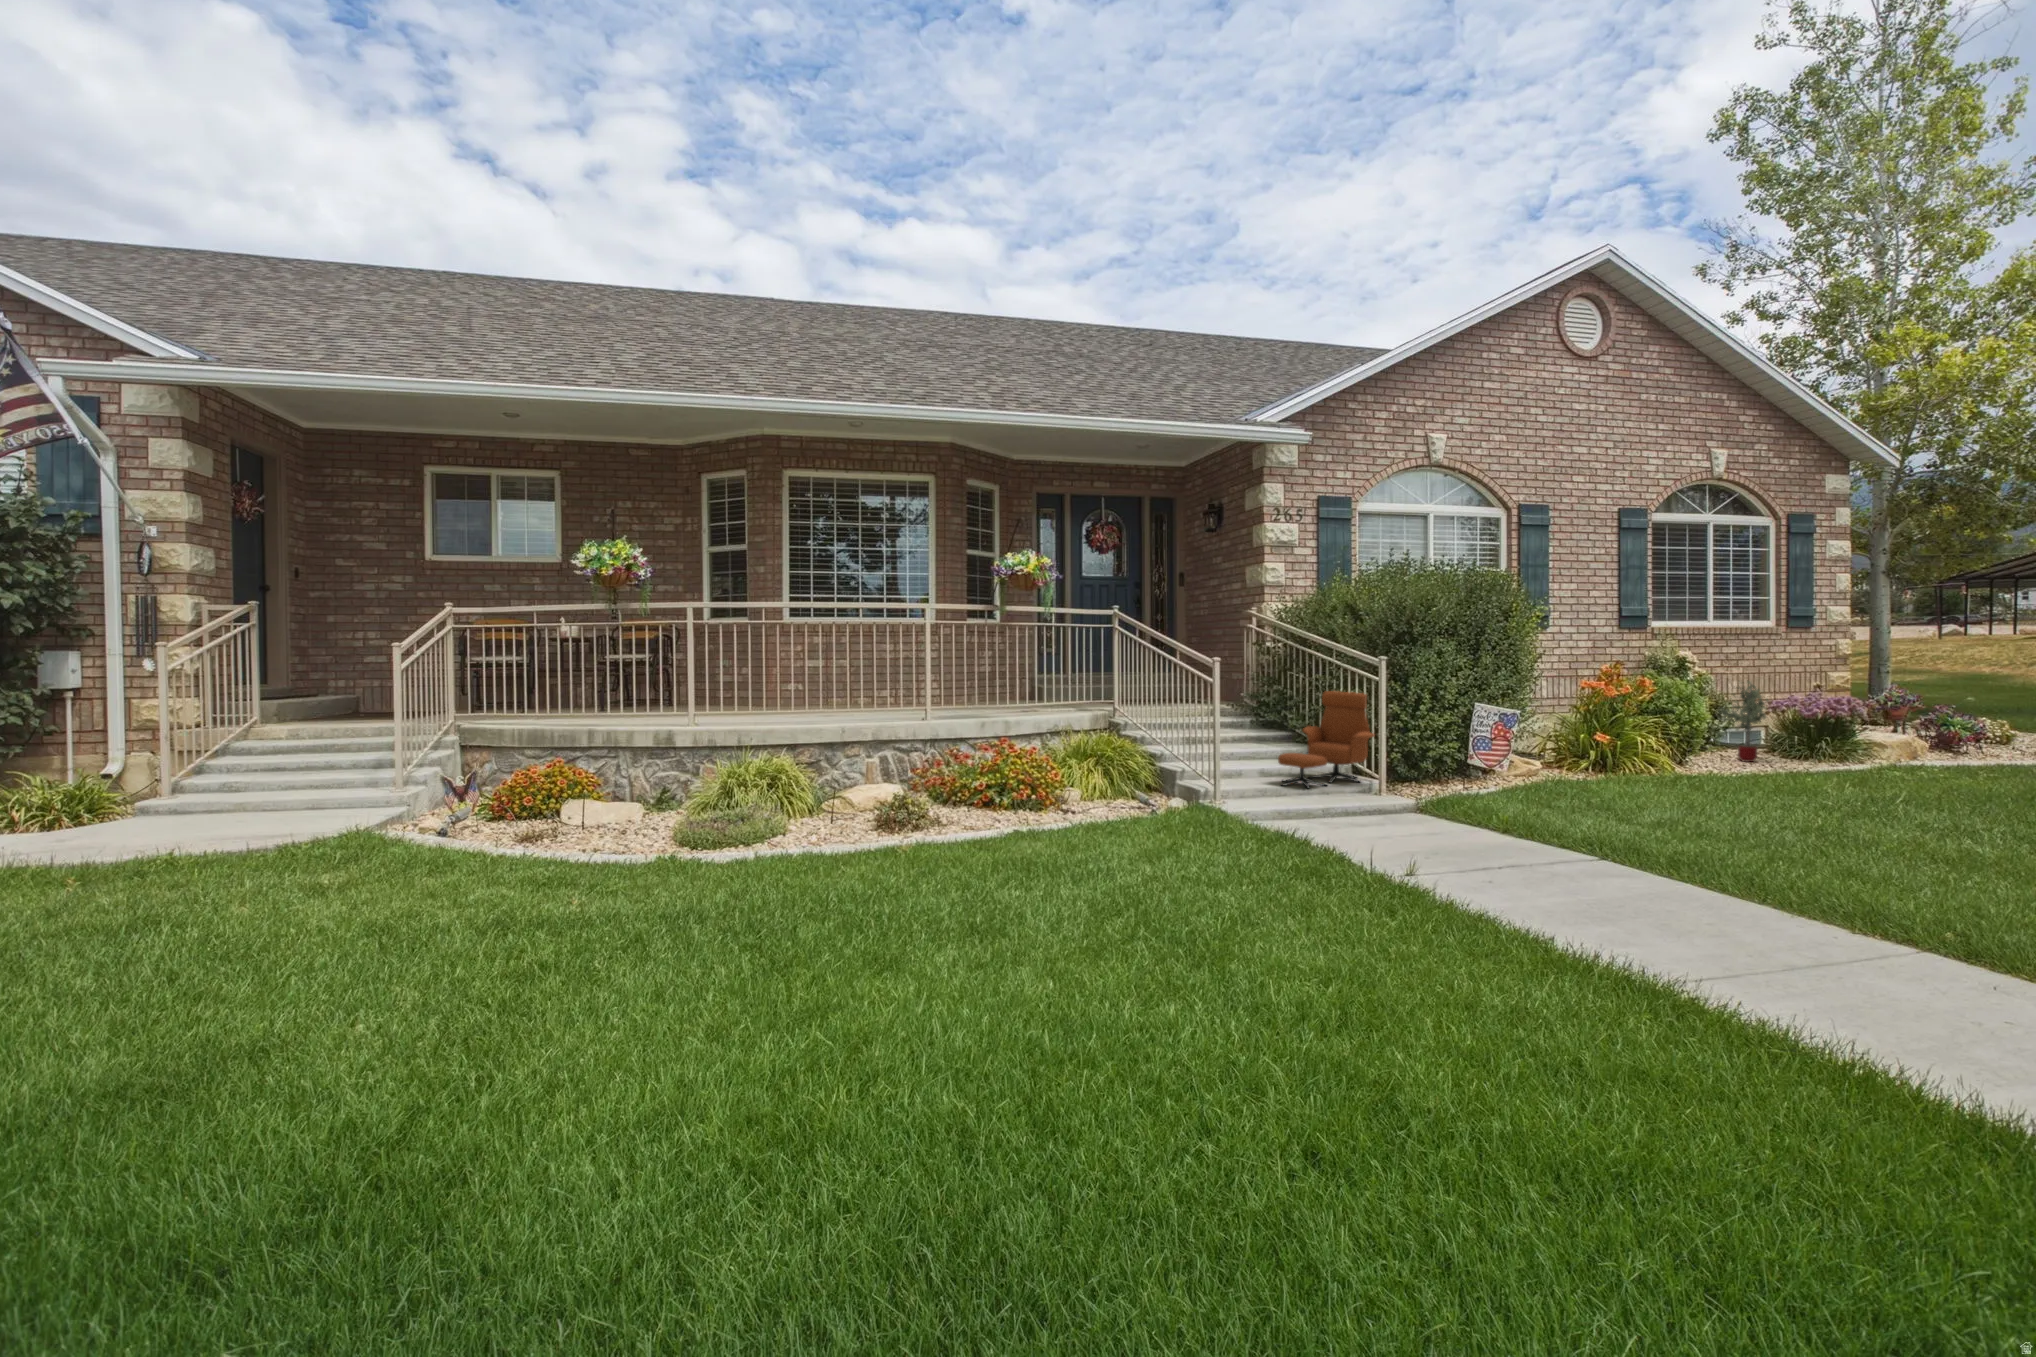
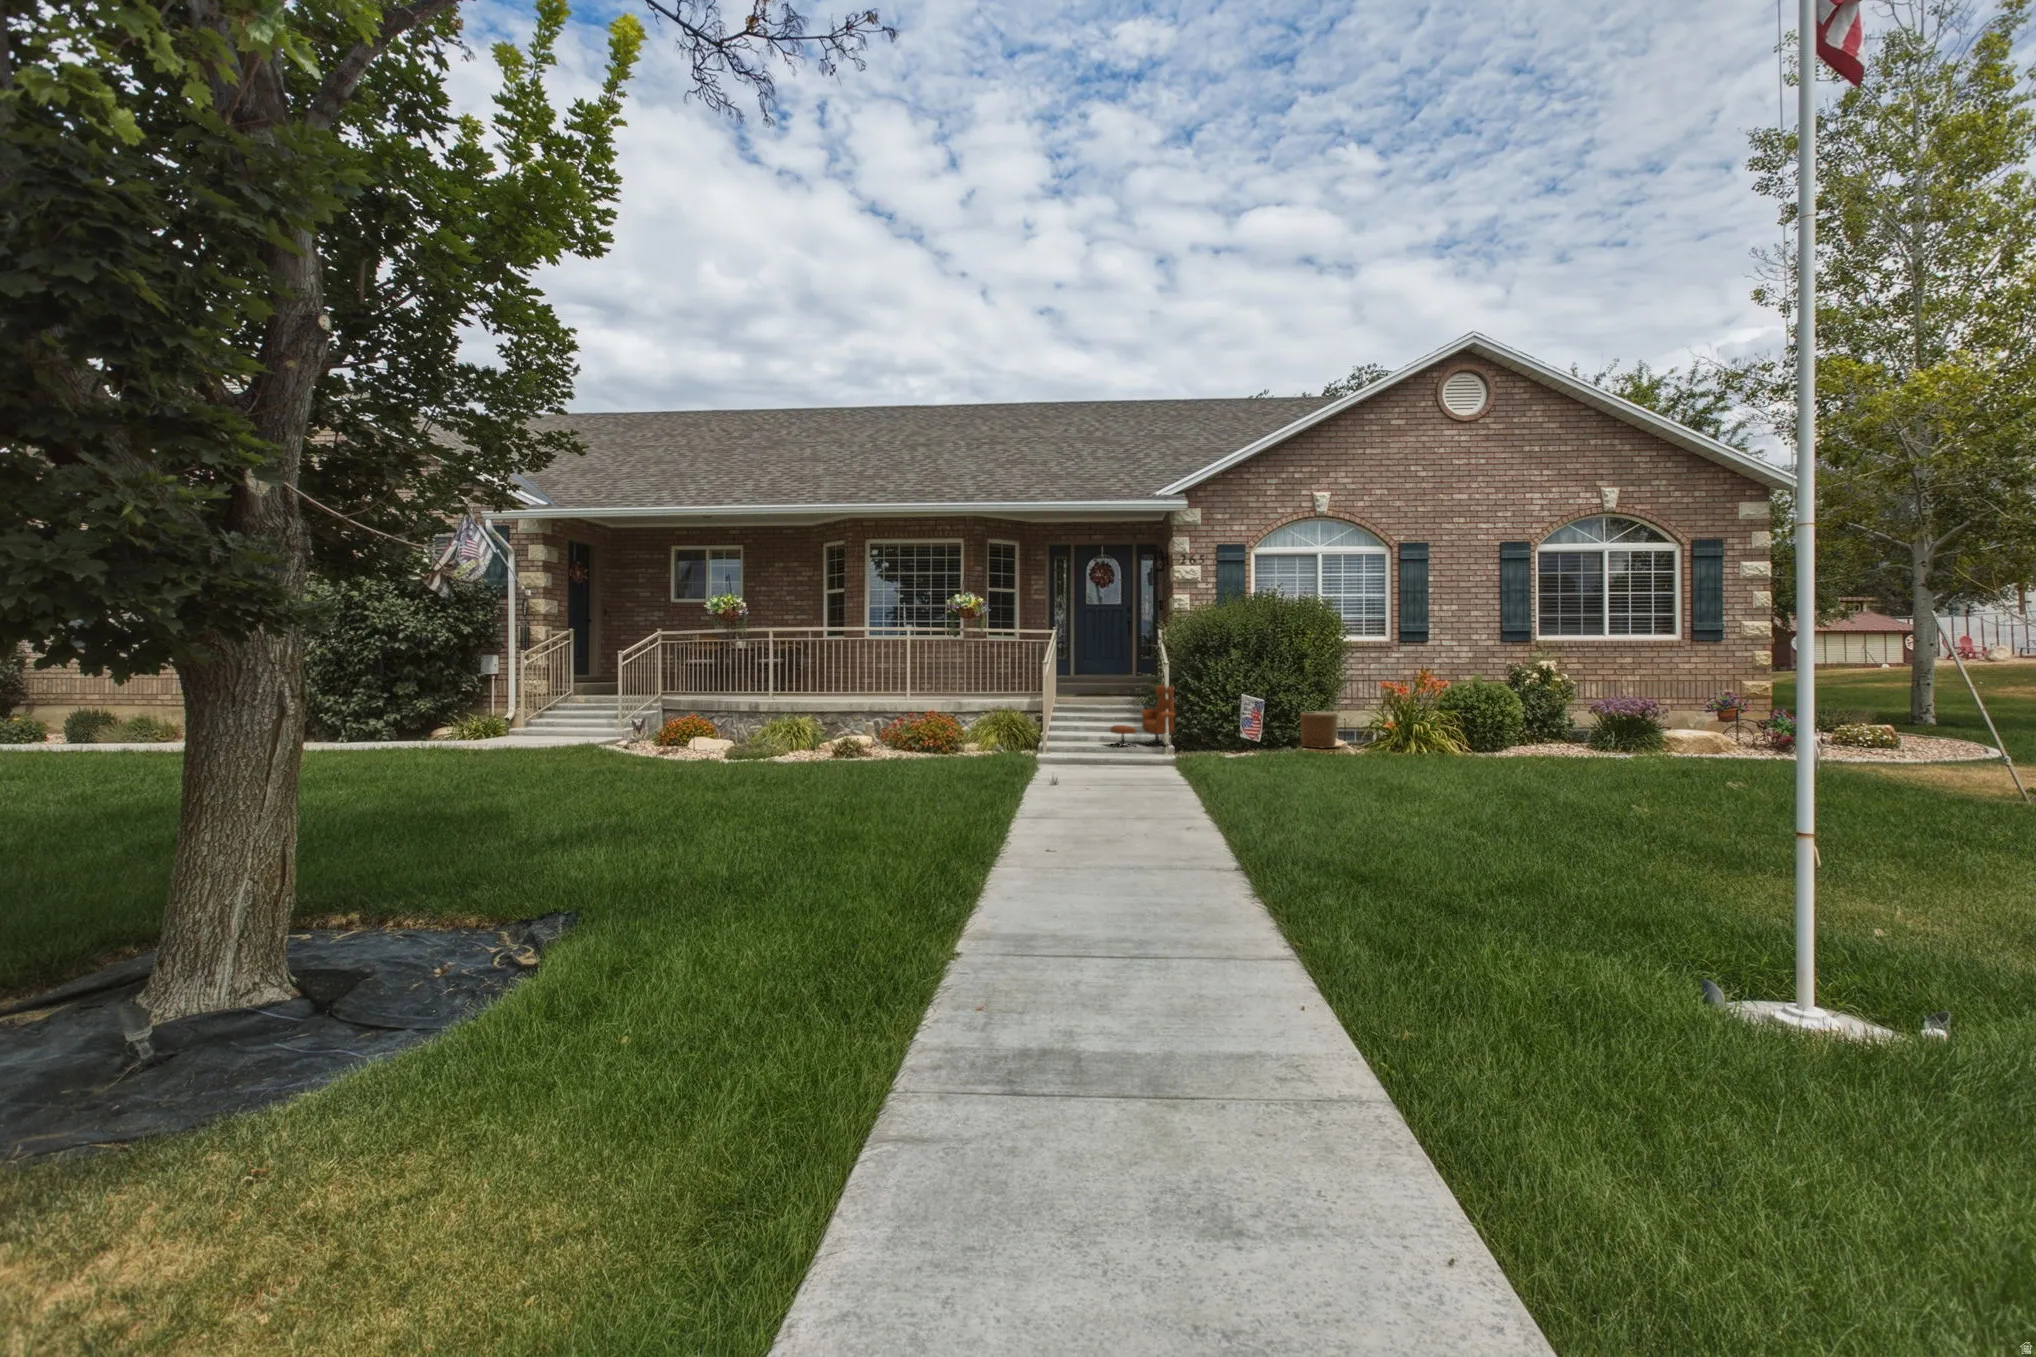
potted tree: present [1719,682,1768,762] -> none [1509,684,1554,748]
woven basket: none [1512,723,1569,776] -> present [1300,712,1338,748]

